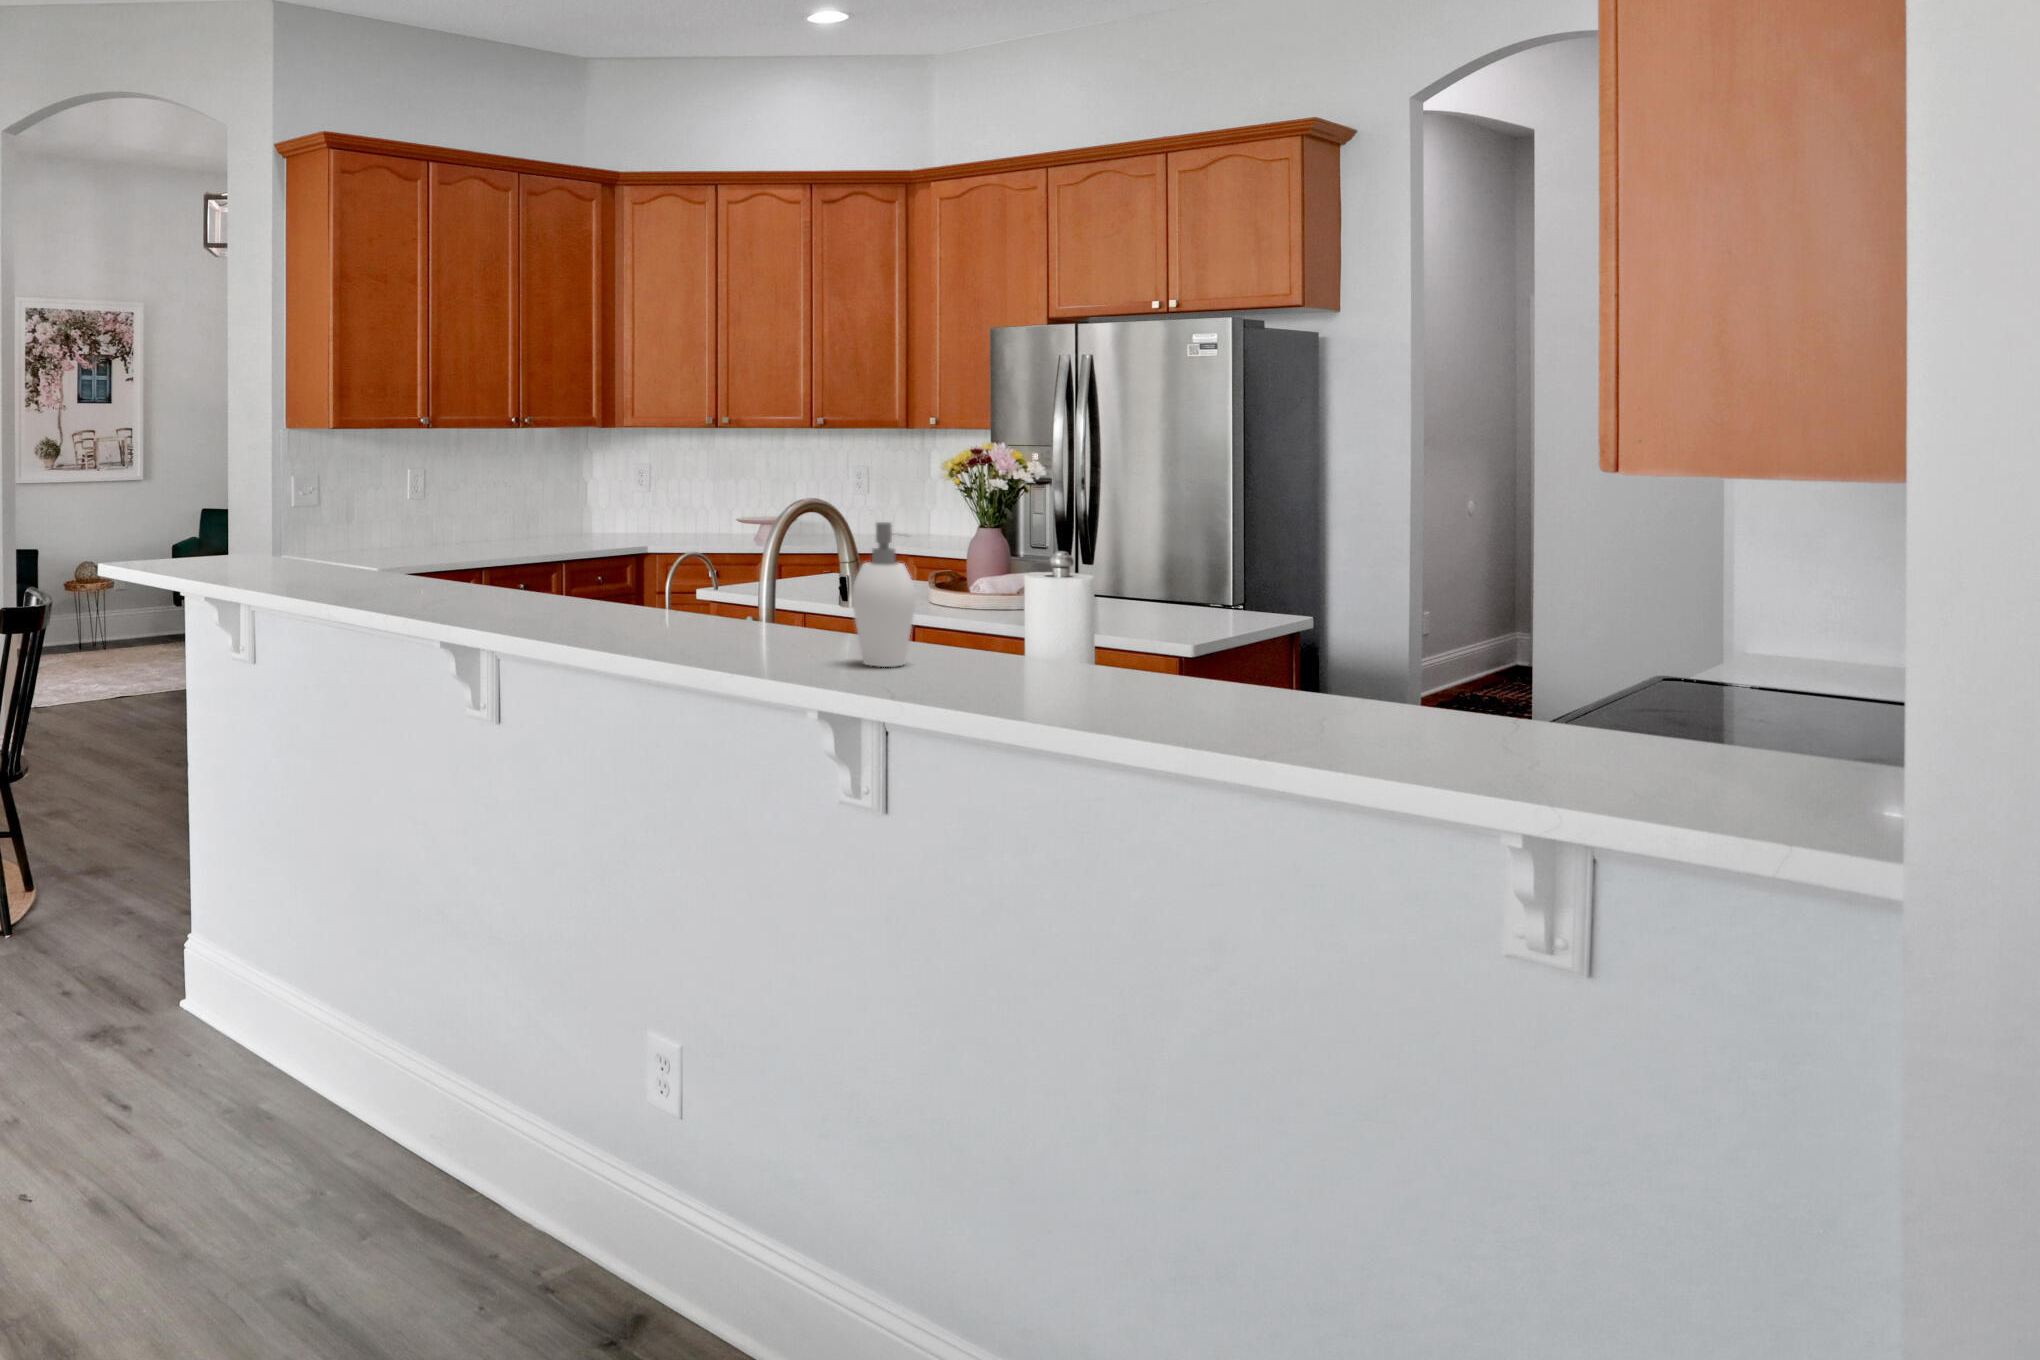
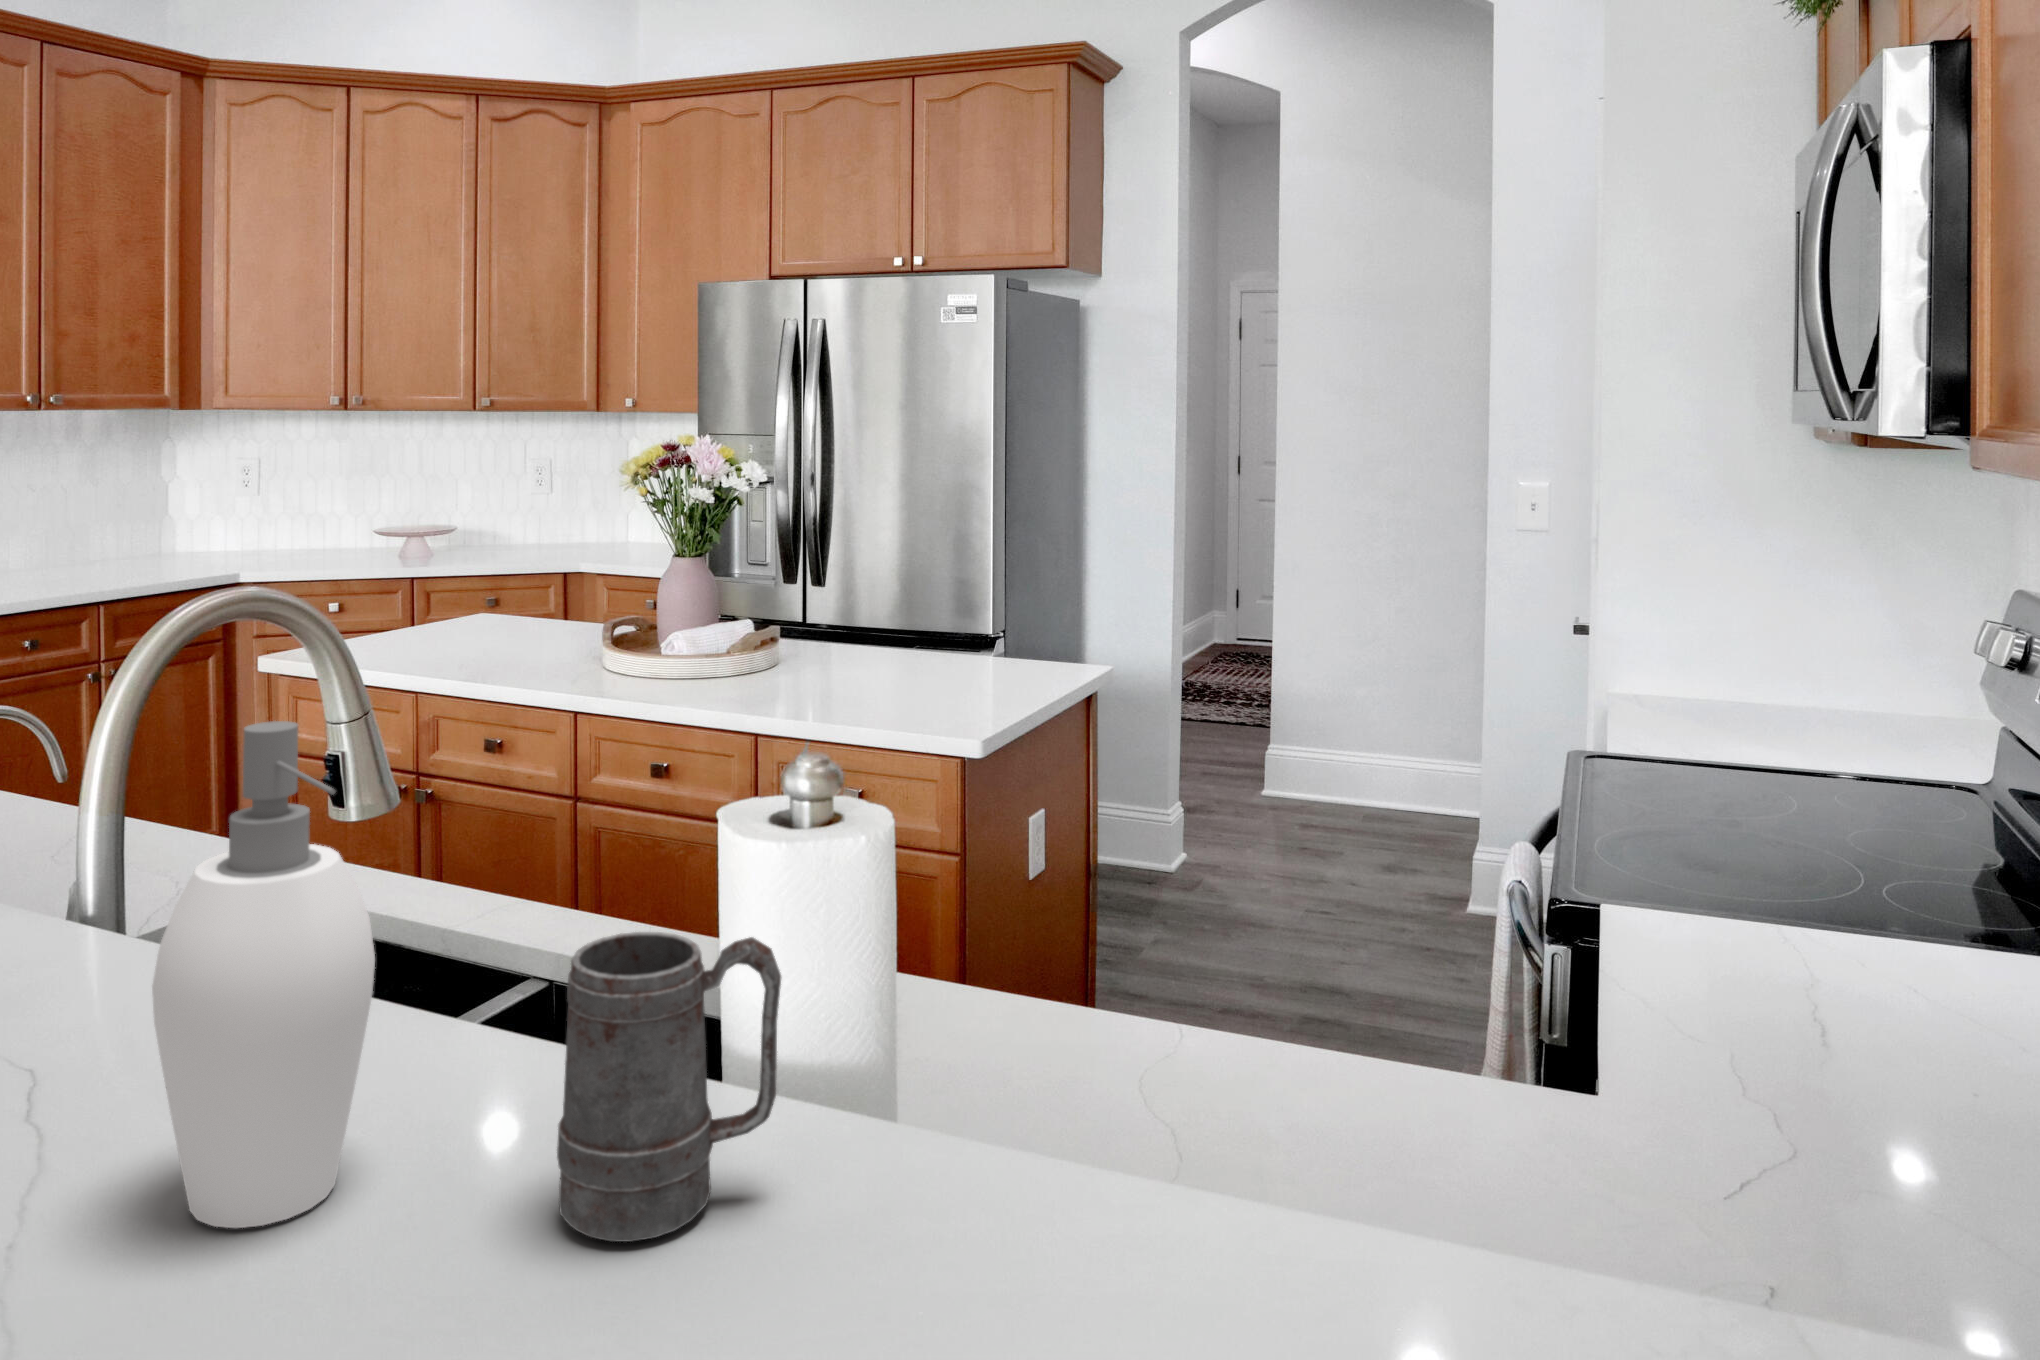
mug: none [976,590,1046,673] -> present [557,932,781,1242]

